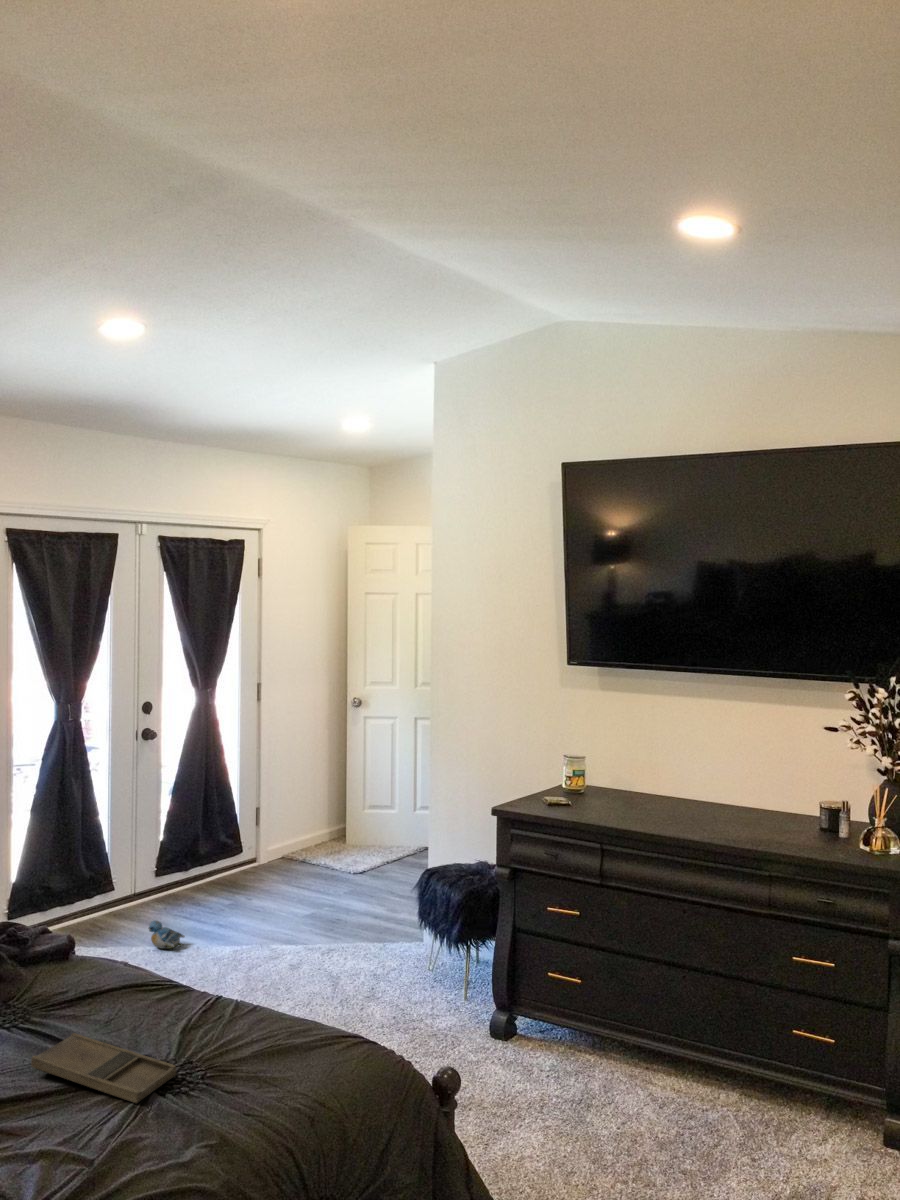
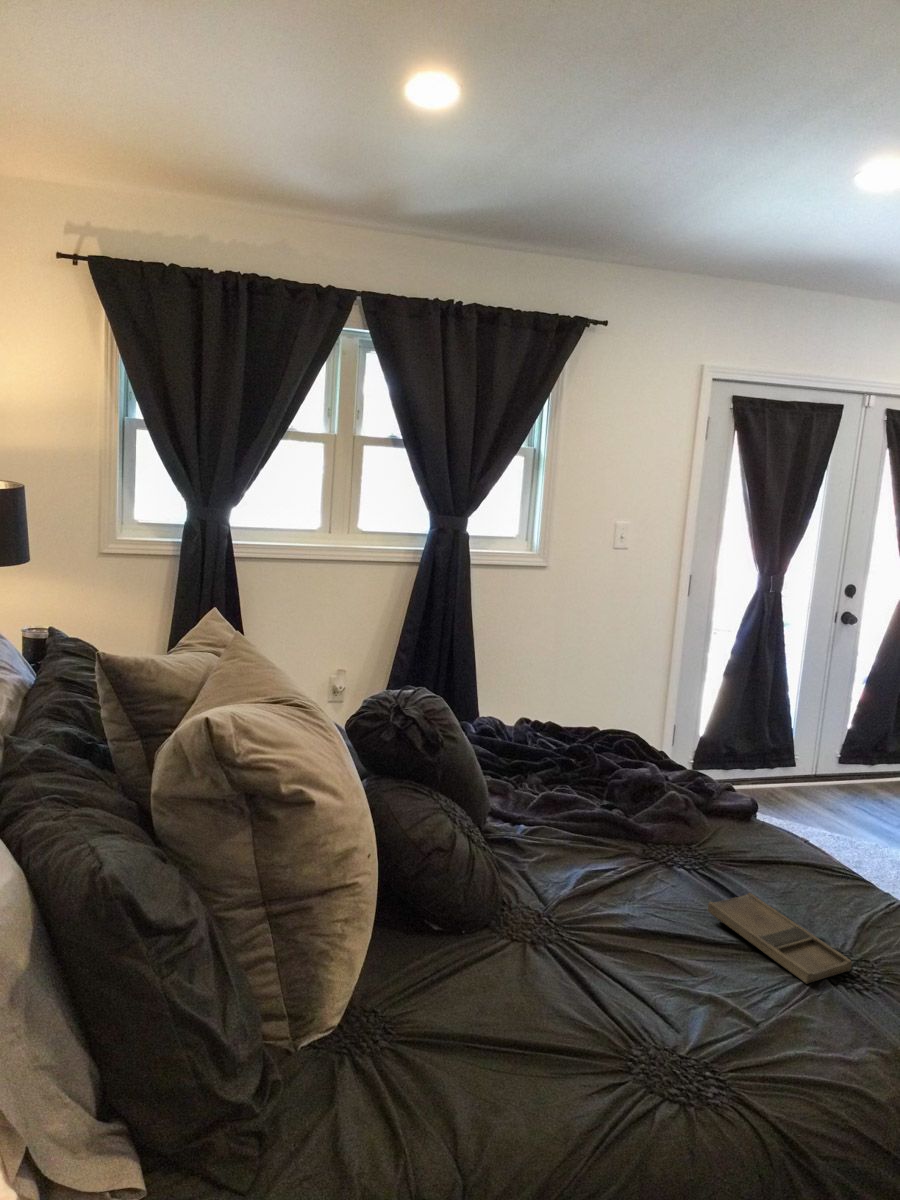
plush toy: present [149,921,185,949] -> none [827,806,864,839]

